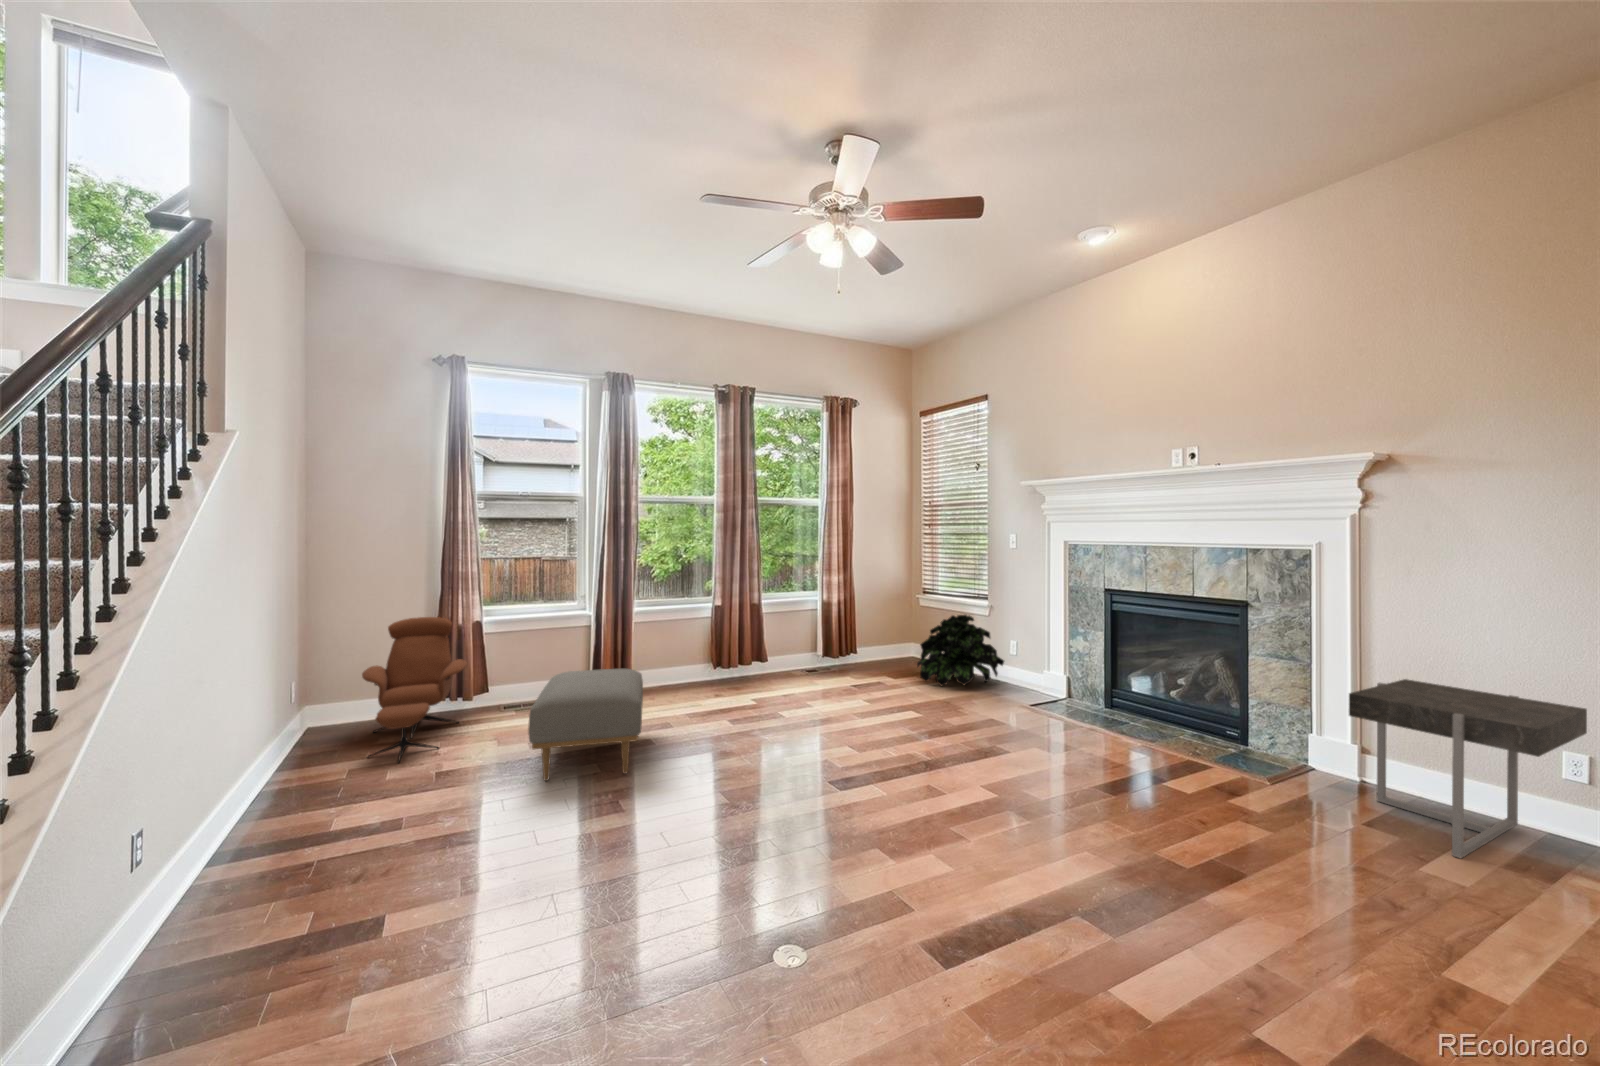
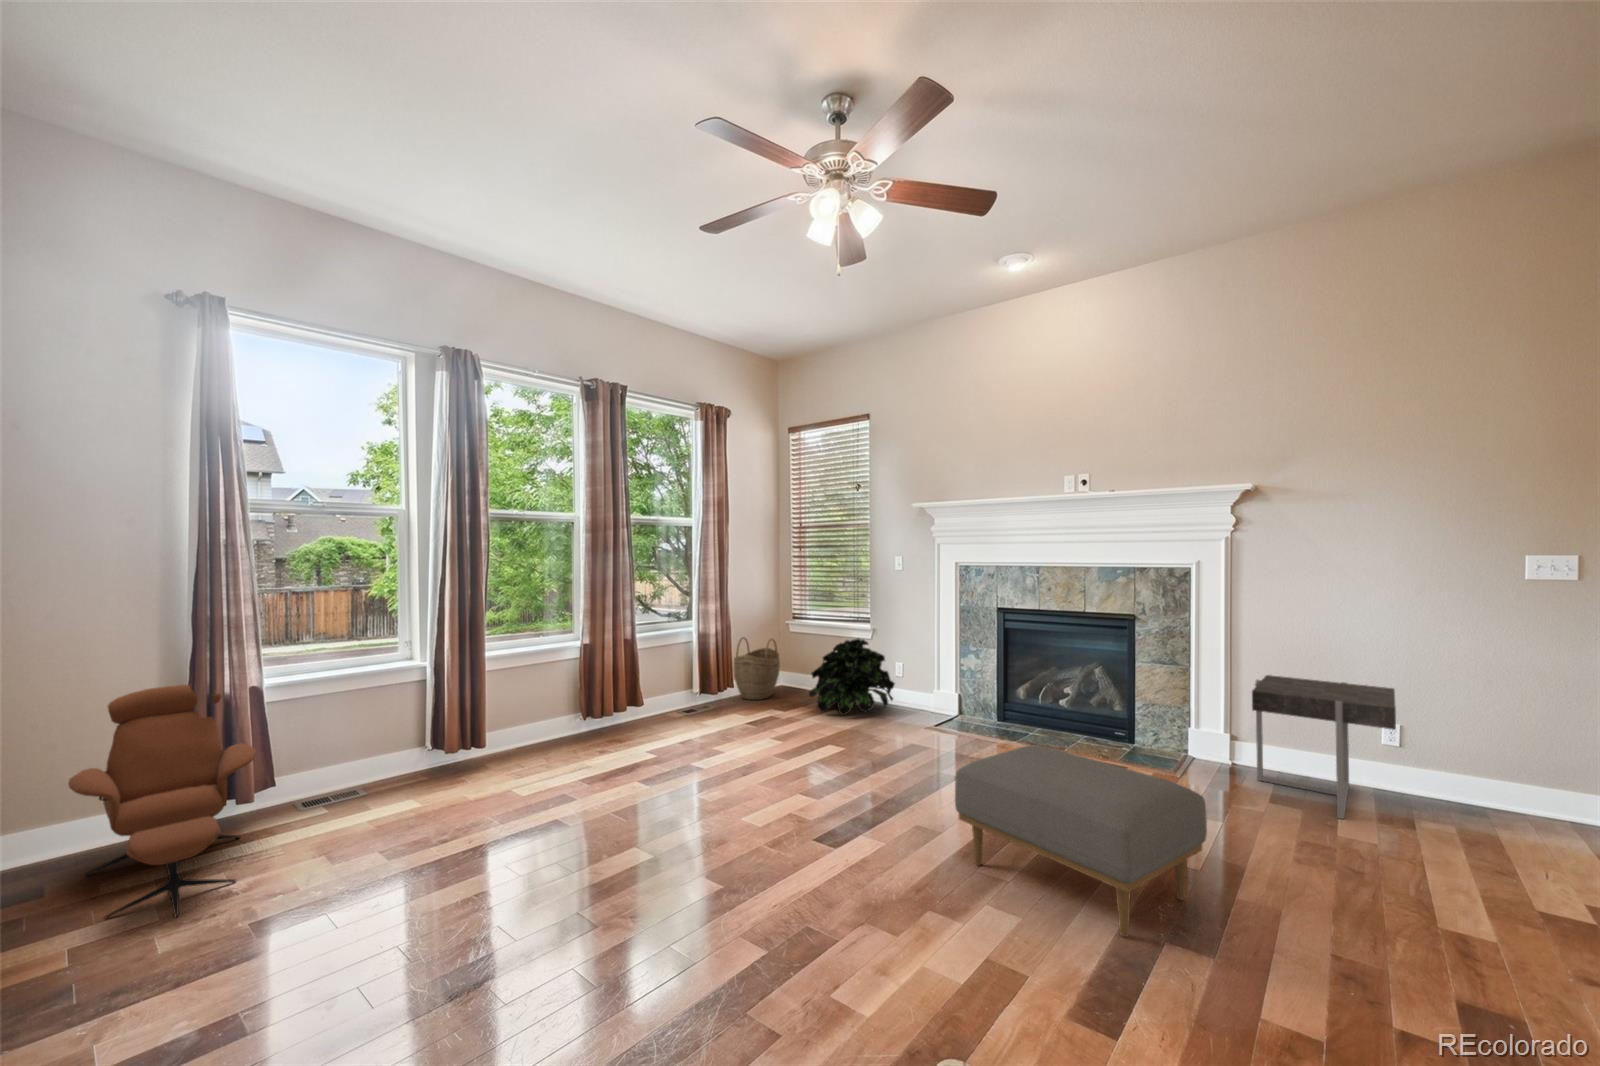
woven basket: none [857,609,902,666] -> present [734,637,780,700]
ottoman: present [528,669,643,781] -> present [955,745,1207,937]

